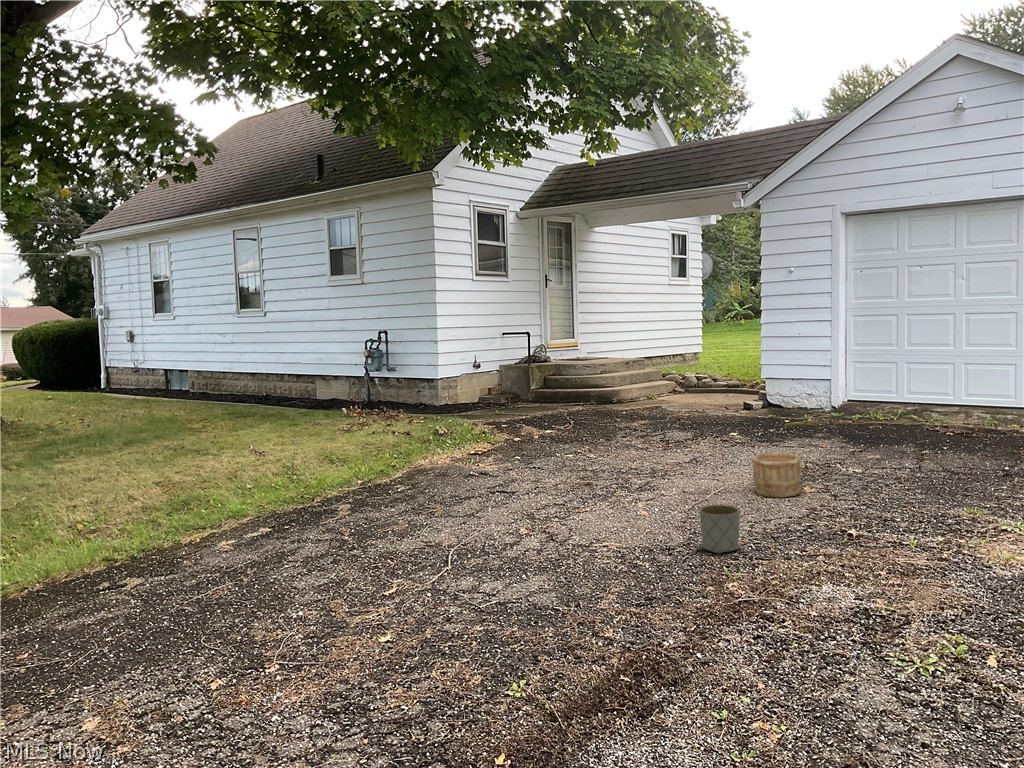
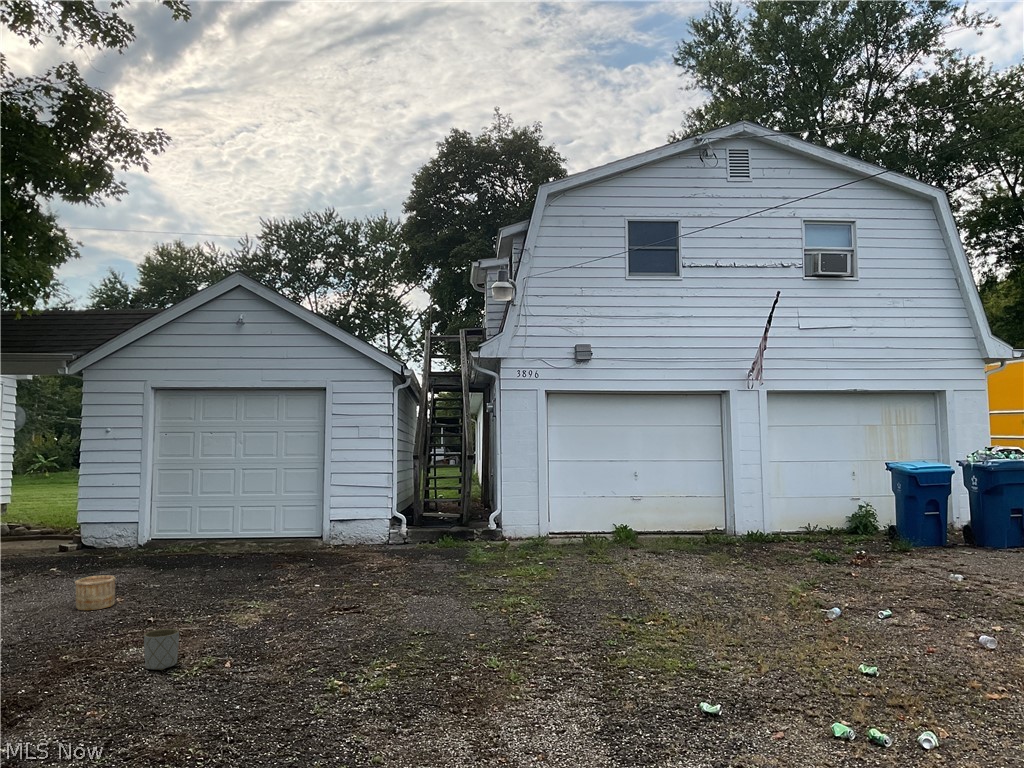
planter: present [699,505,740,554] -> present [144,629,179,670]

